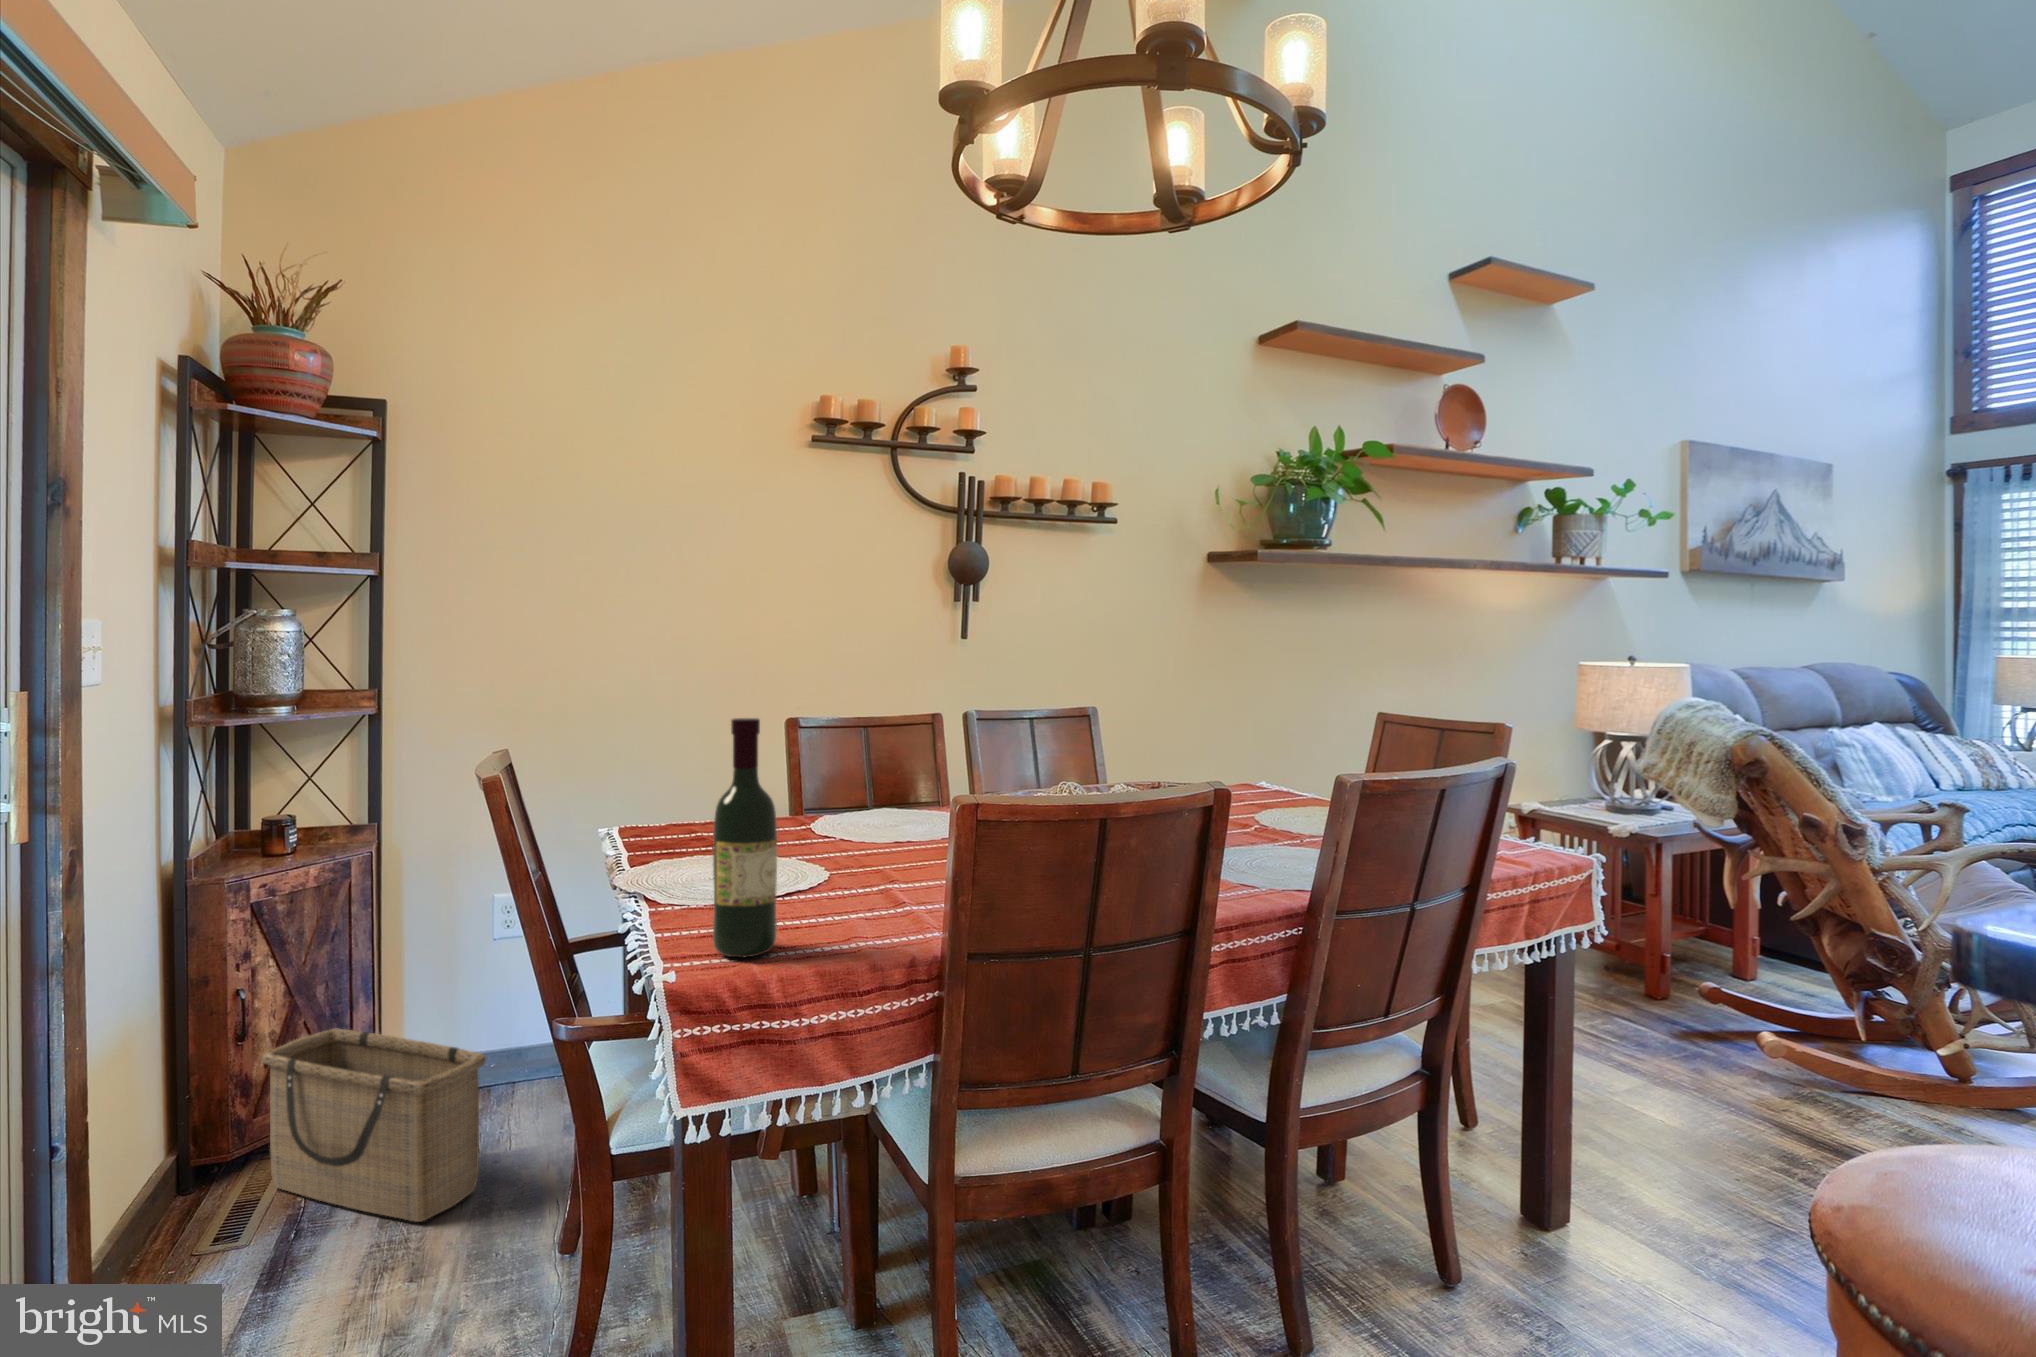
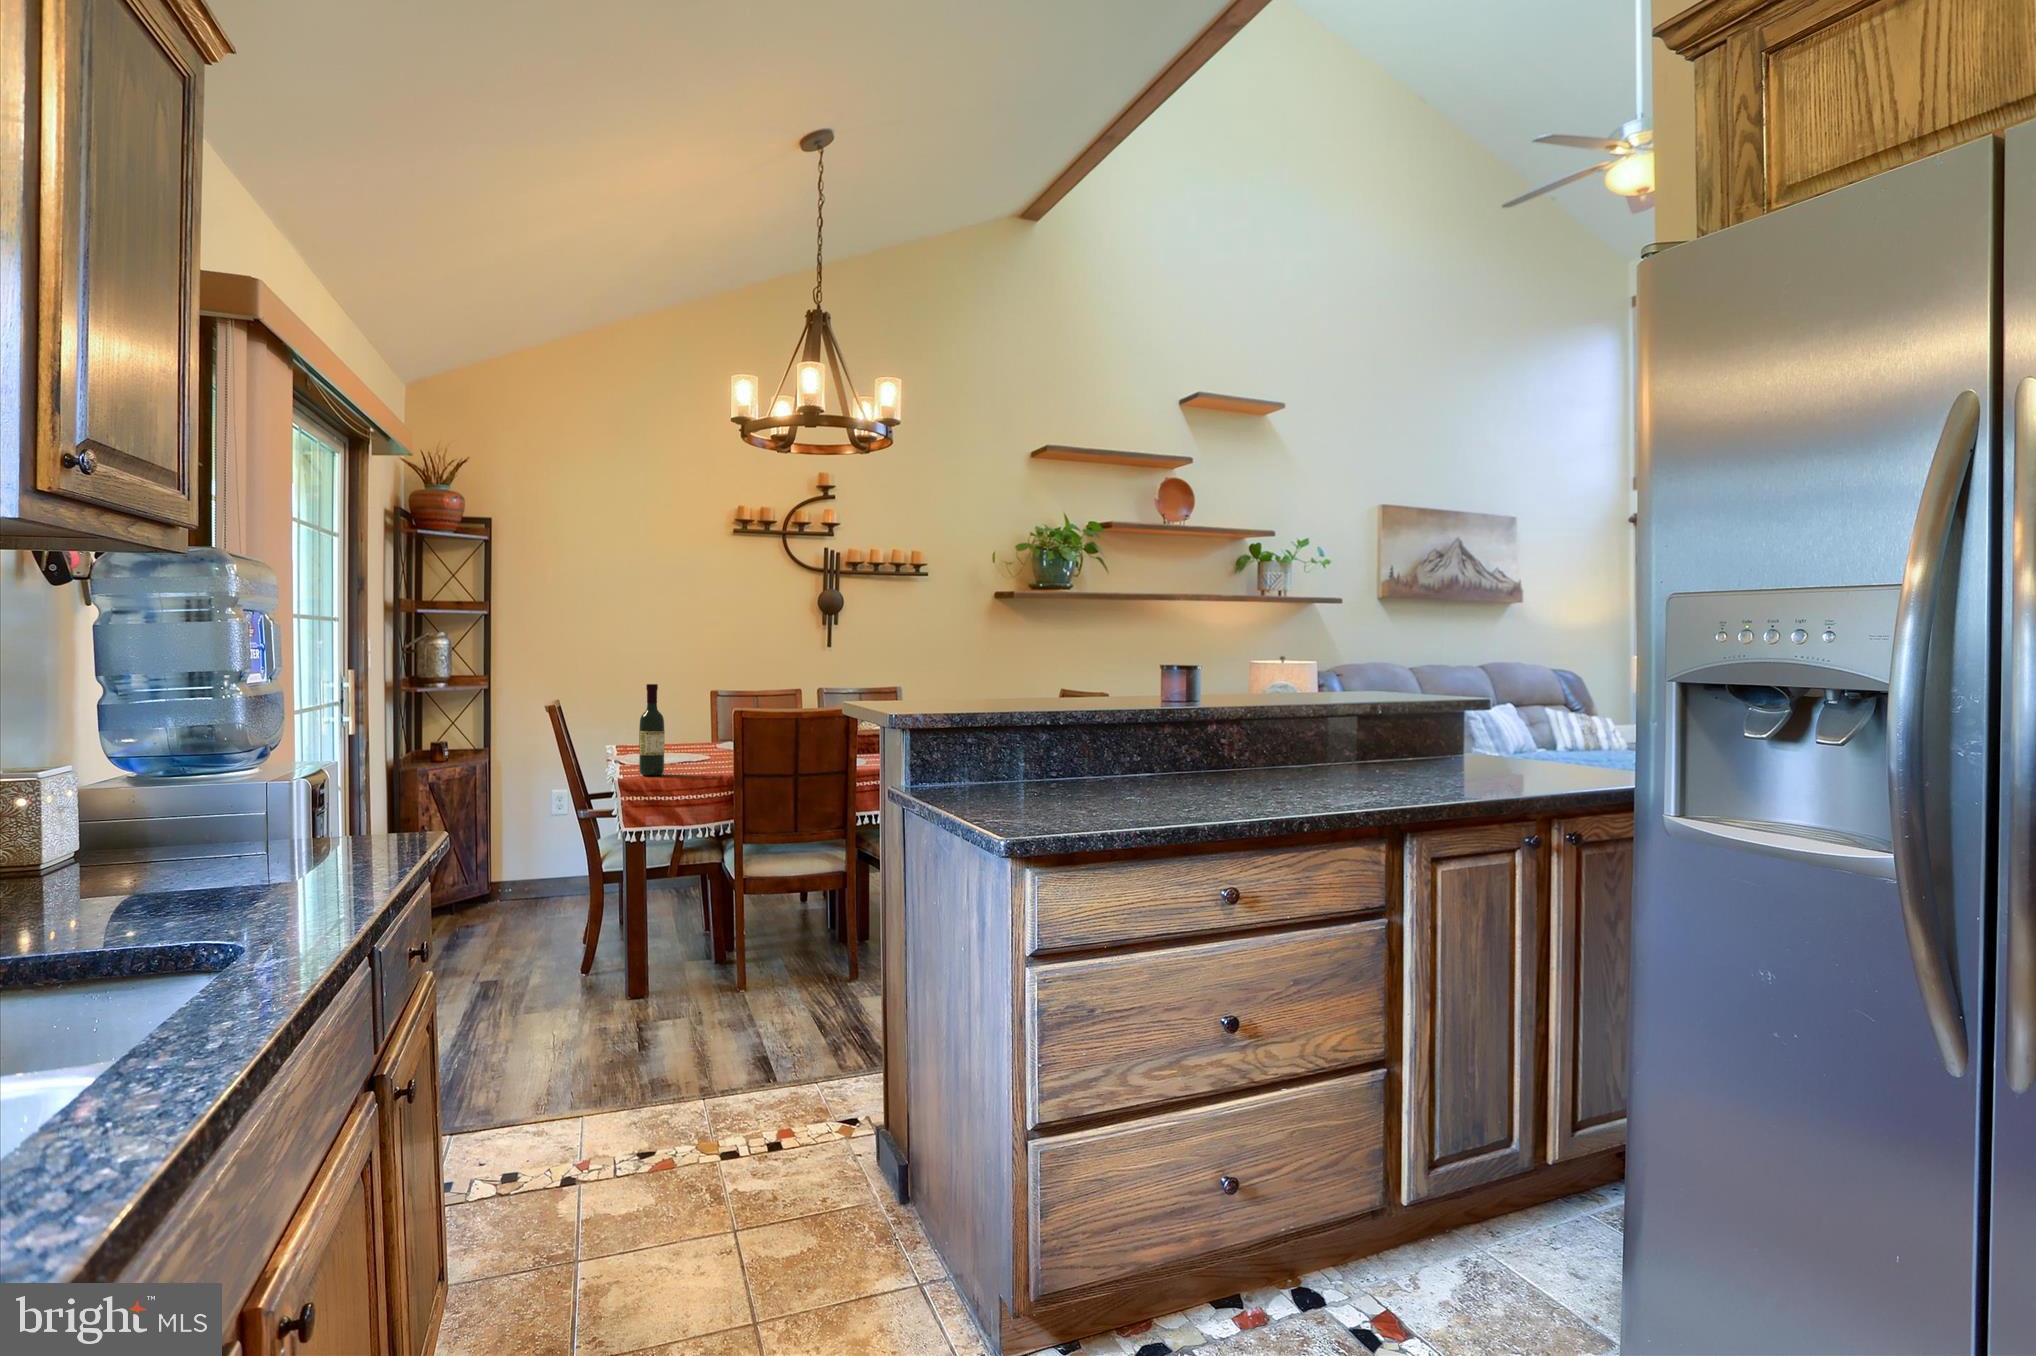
basket: present [262,1029,486,1222] -> none [437,851,547,936]

